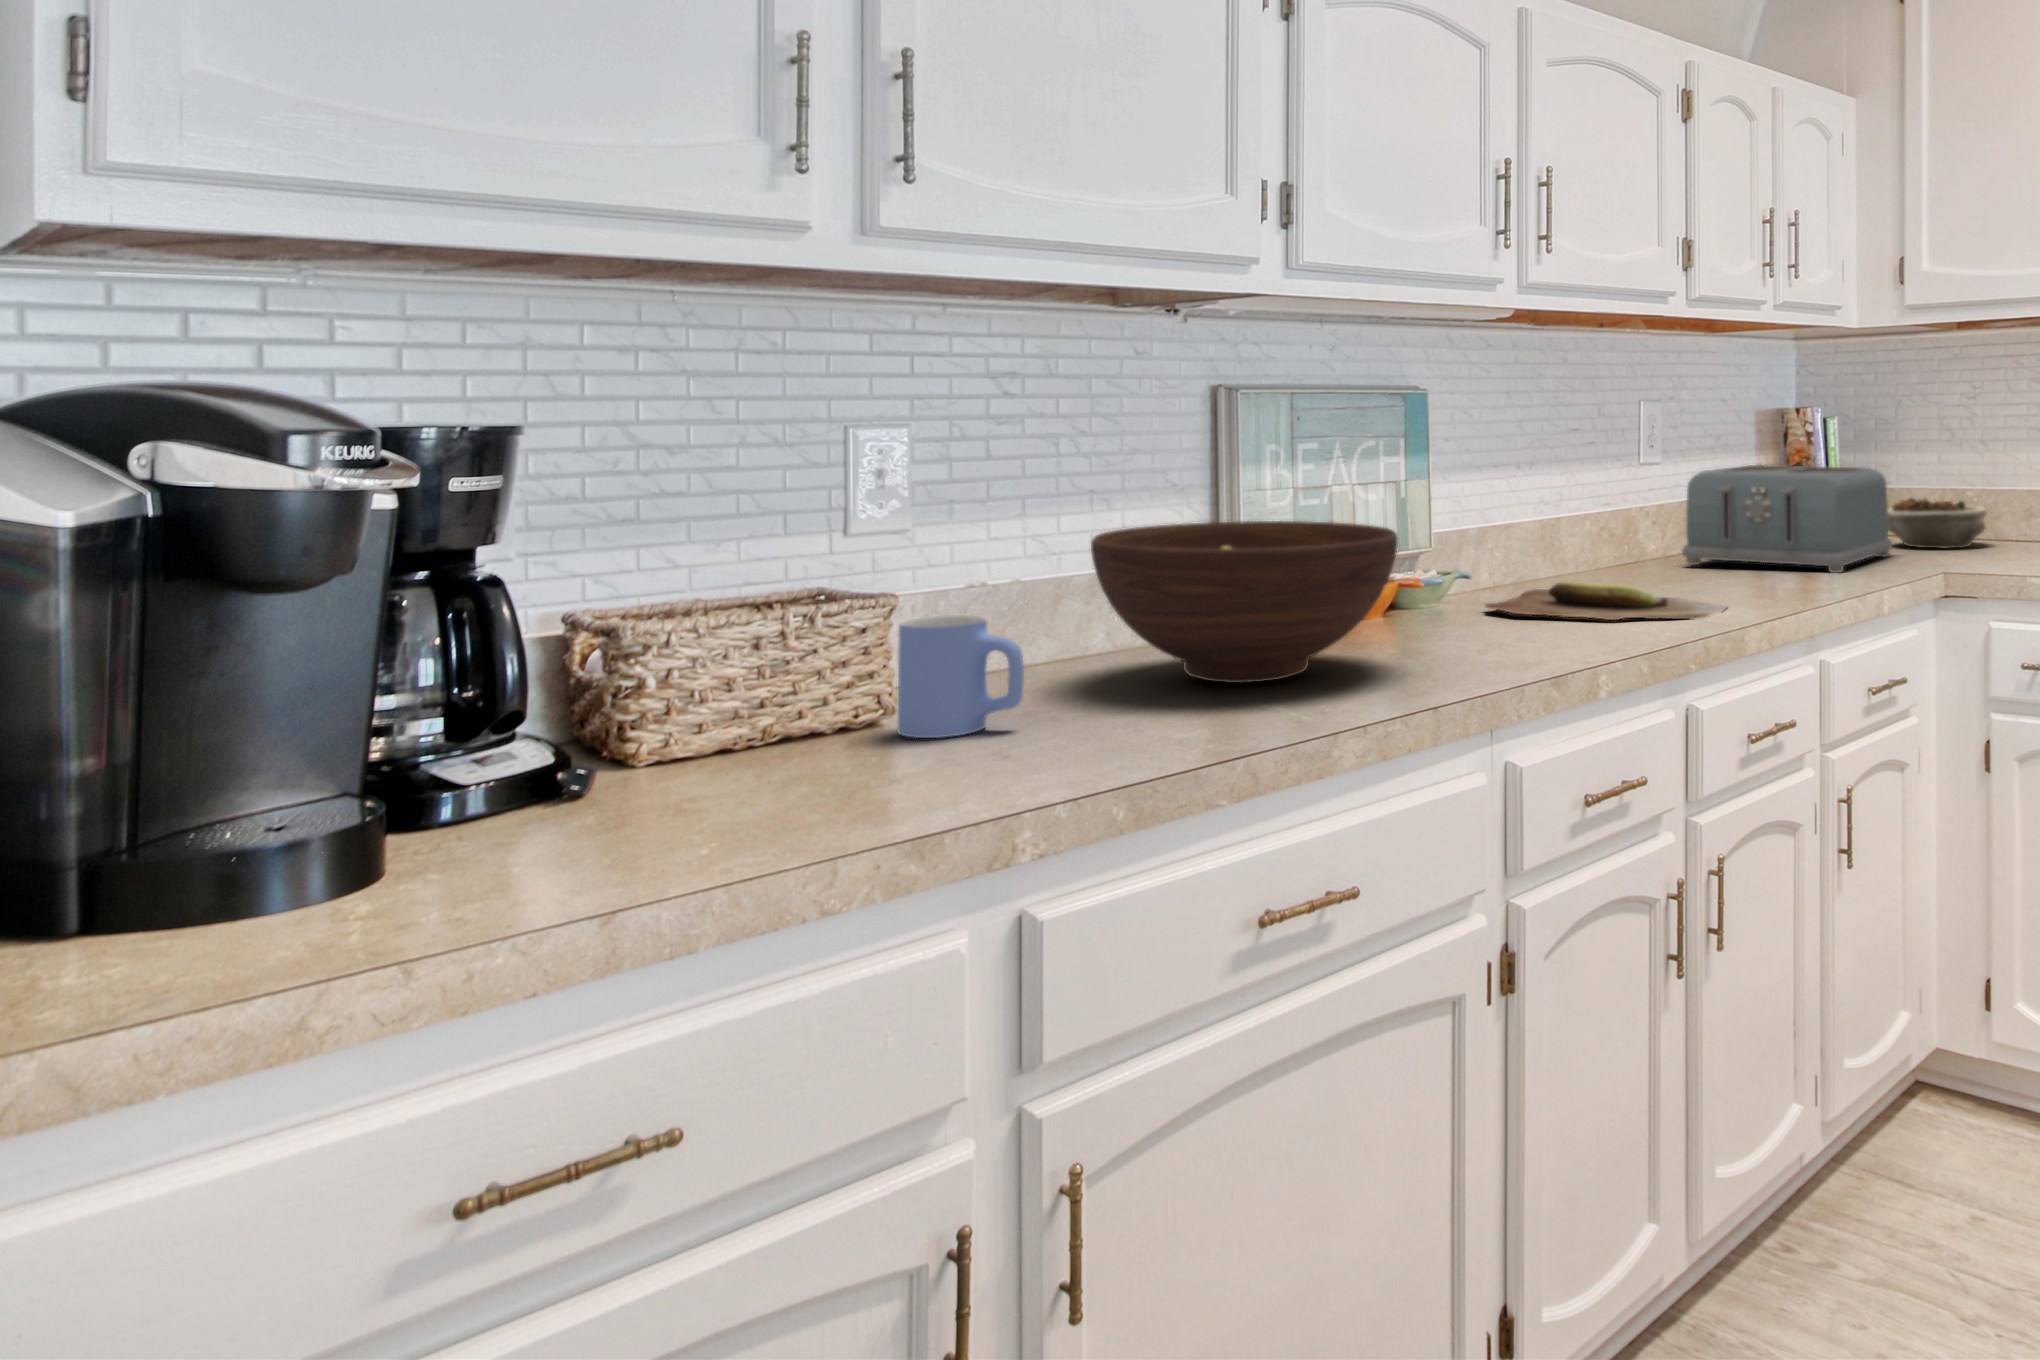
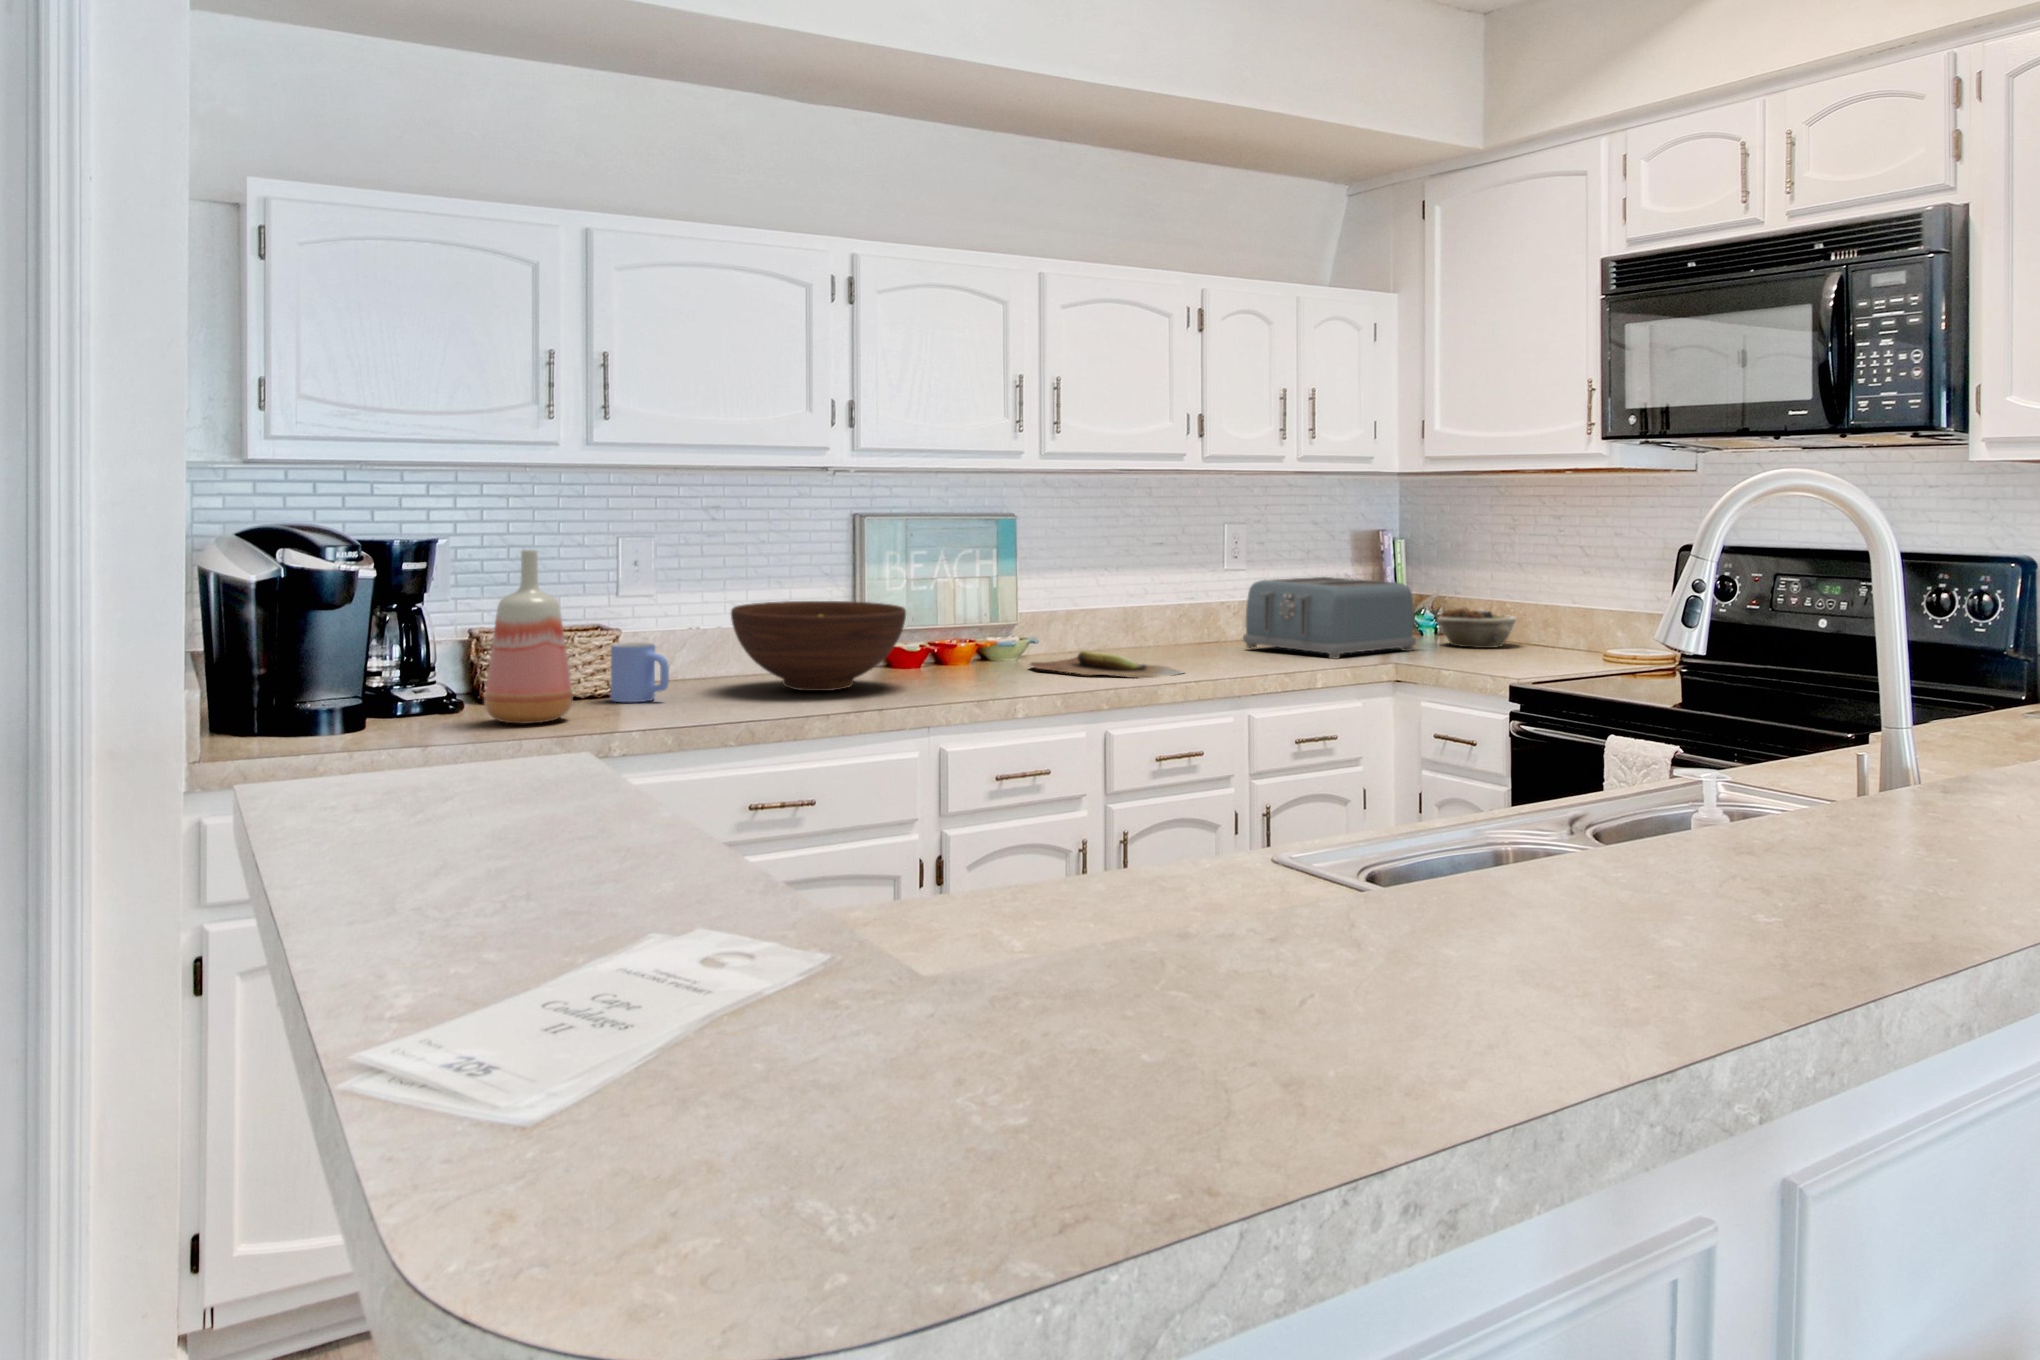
vase: none [693,430,896,824] -> present [484,550,572,724]

